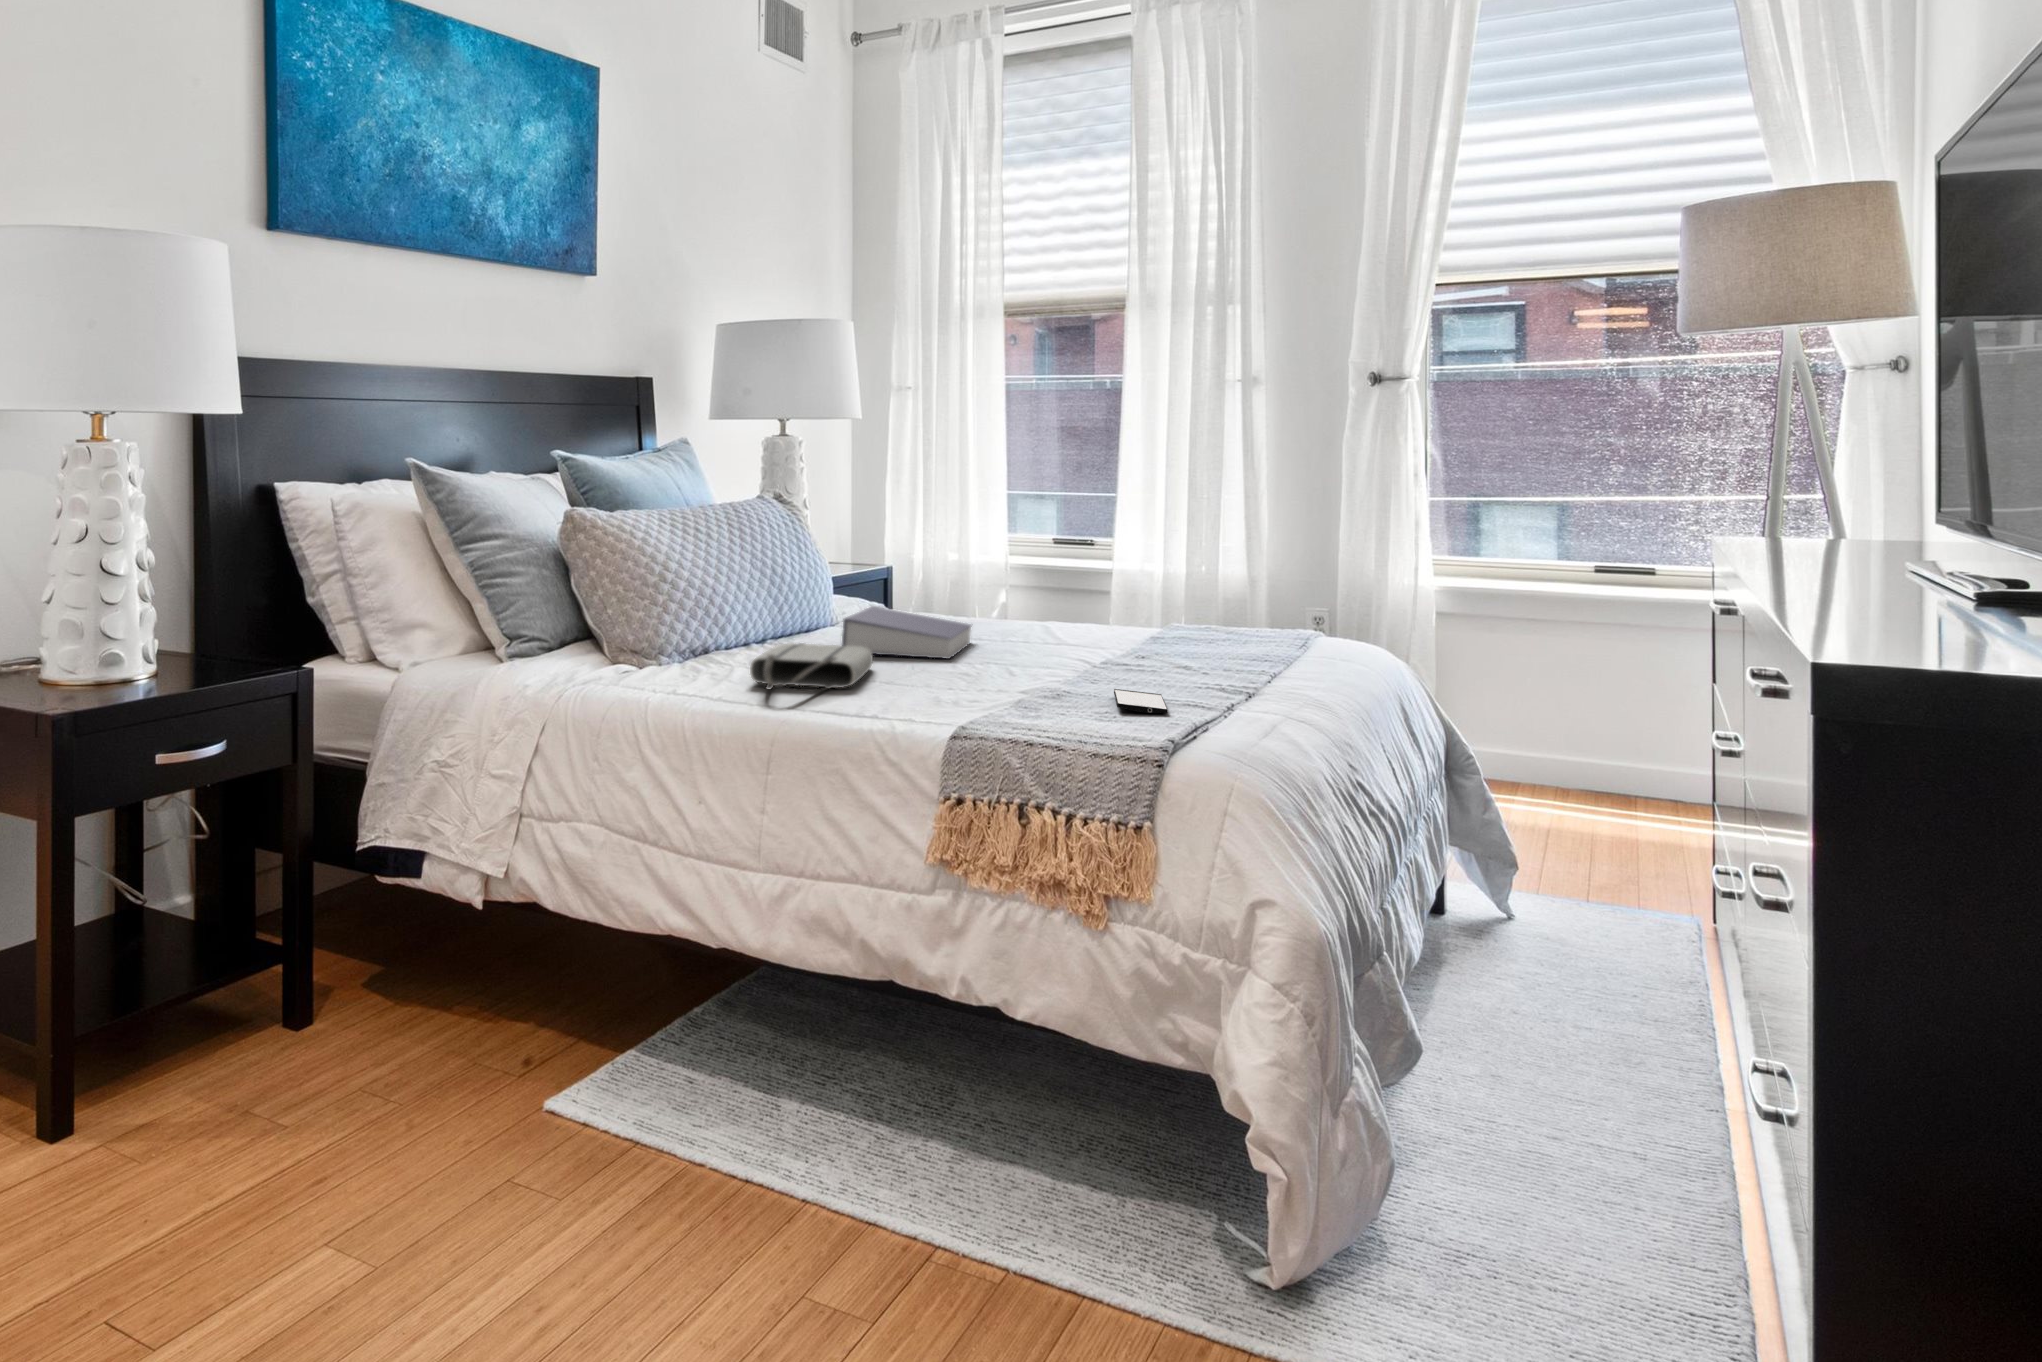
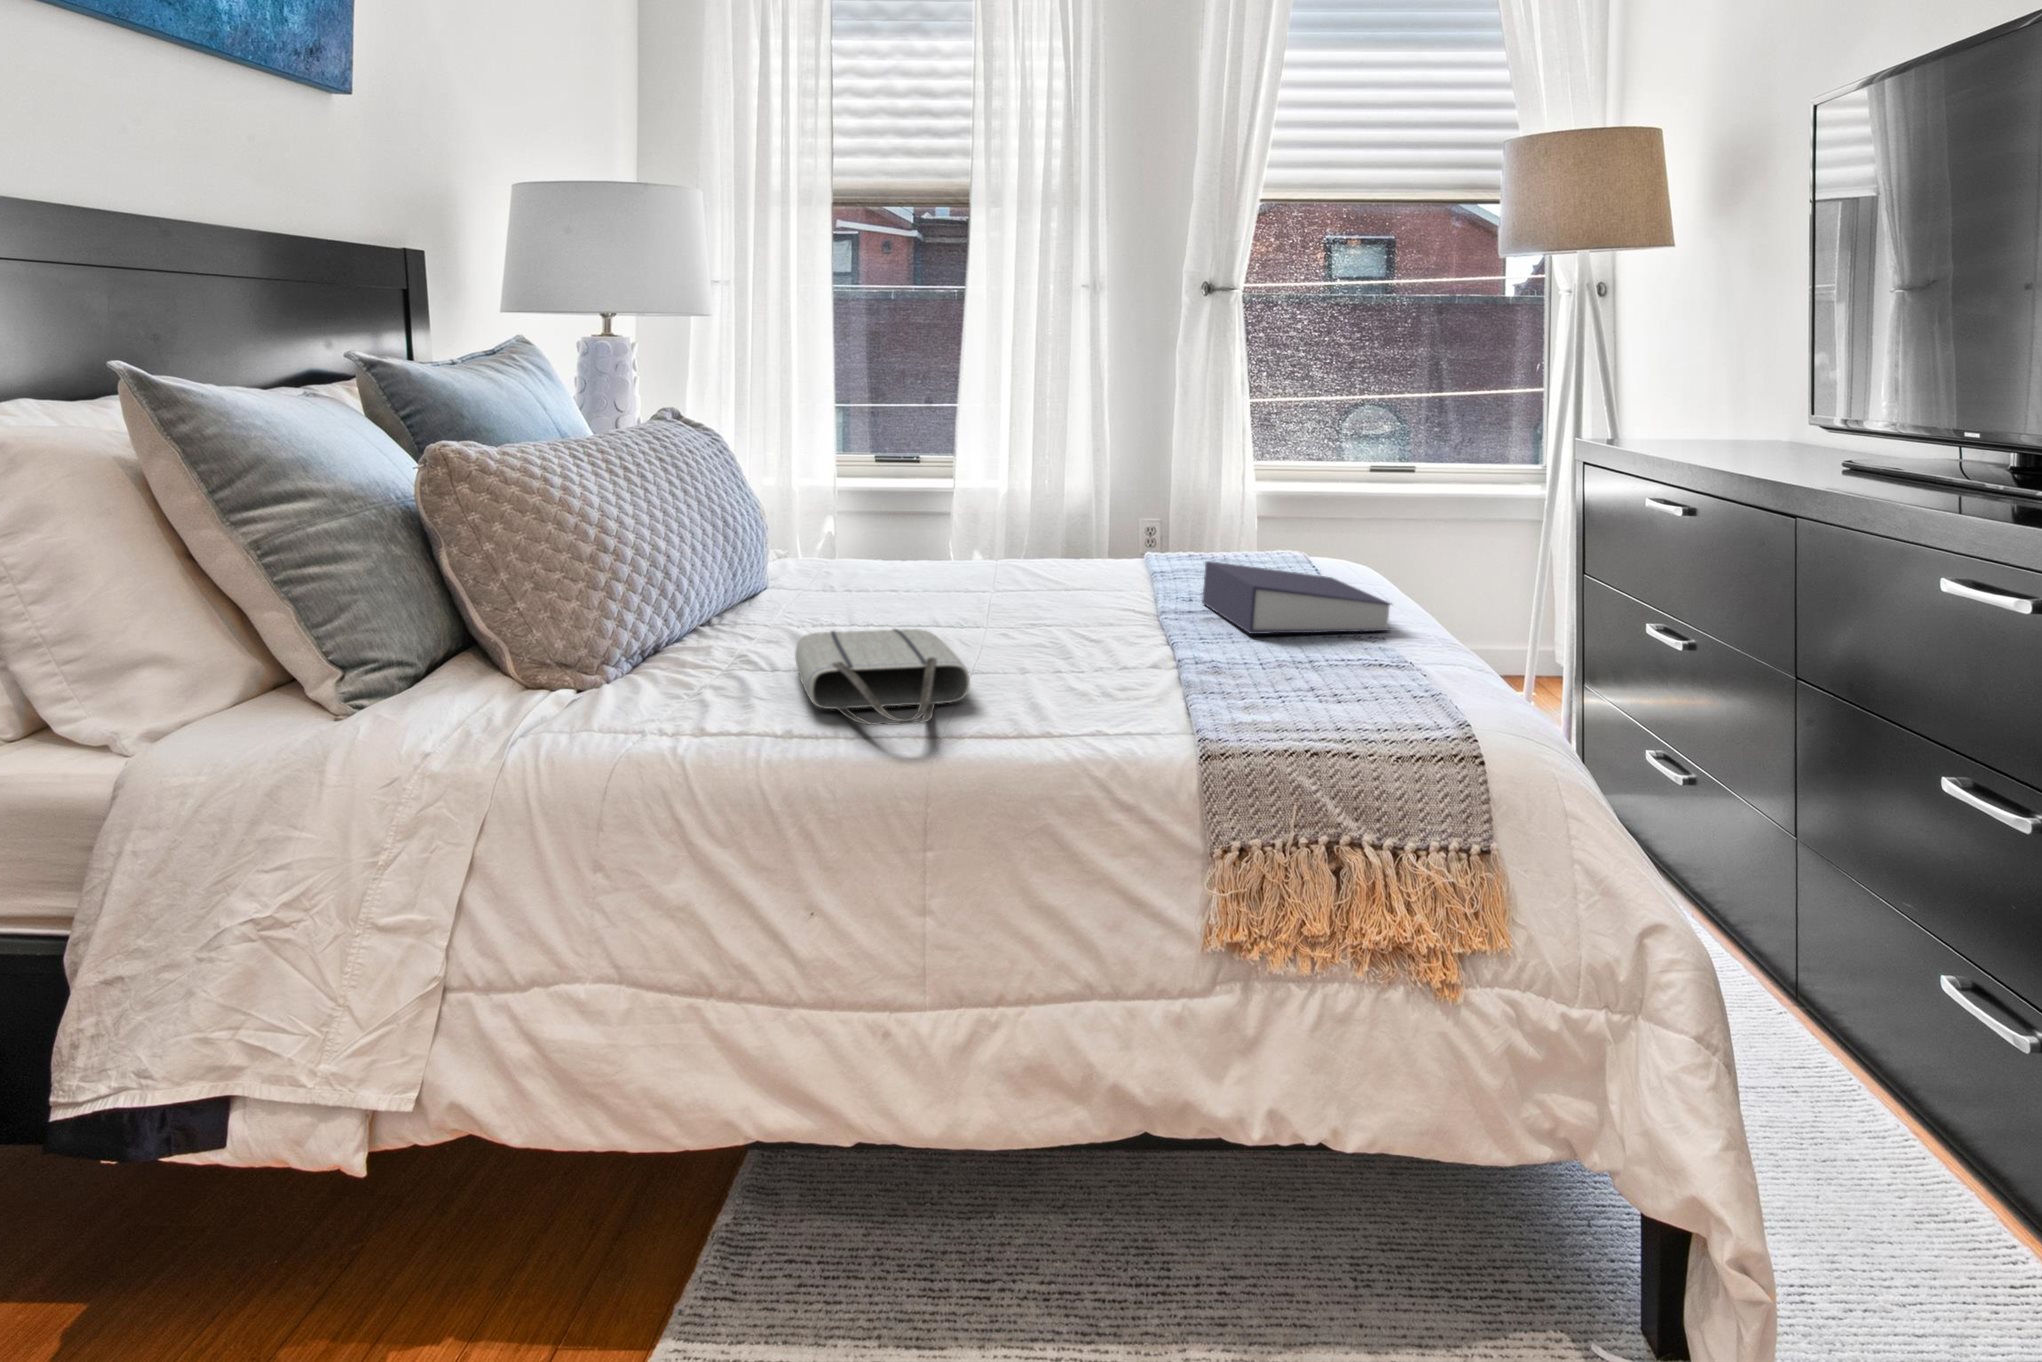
book: present [842,607,971,659] -> present [1202,561,1391,634]
smartphone: present [1114,689,1167,713] -> none [1297,666,1407,701]

